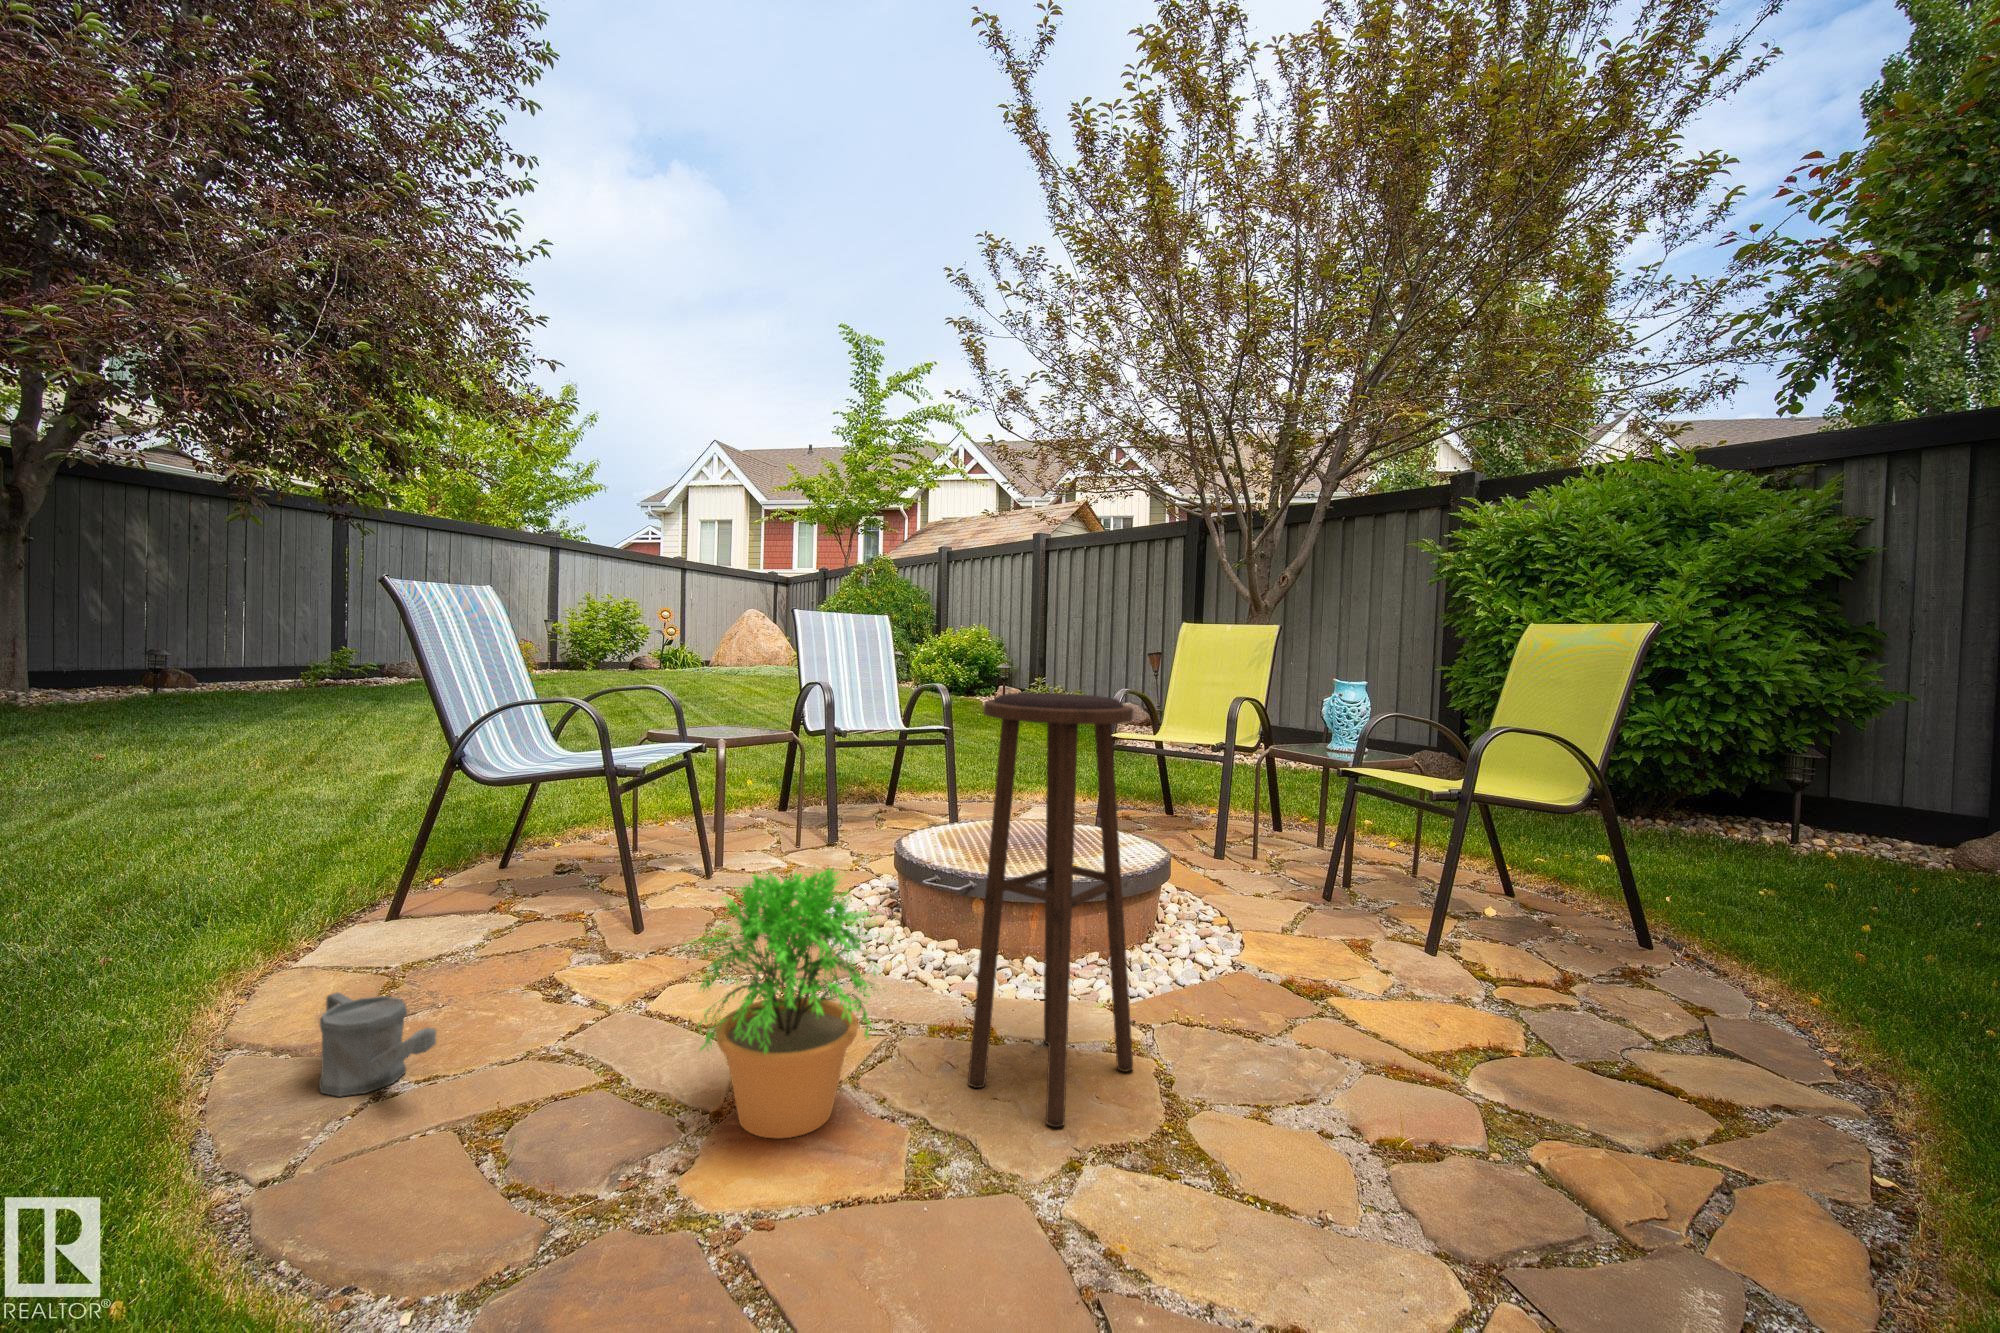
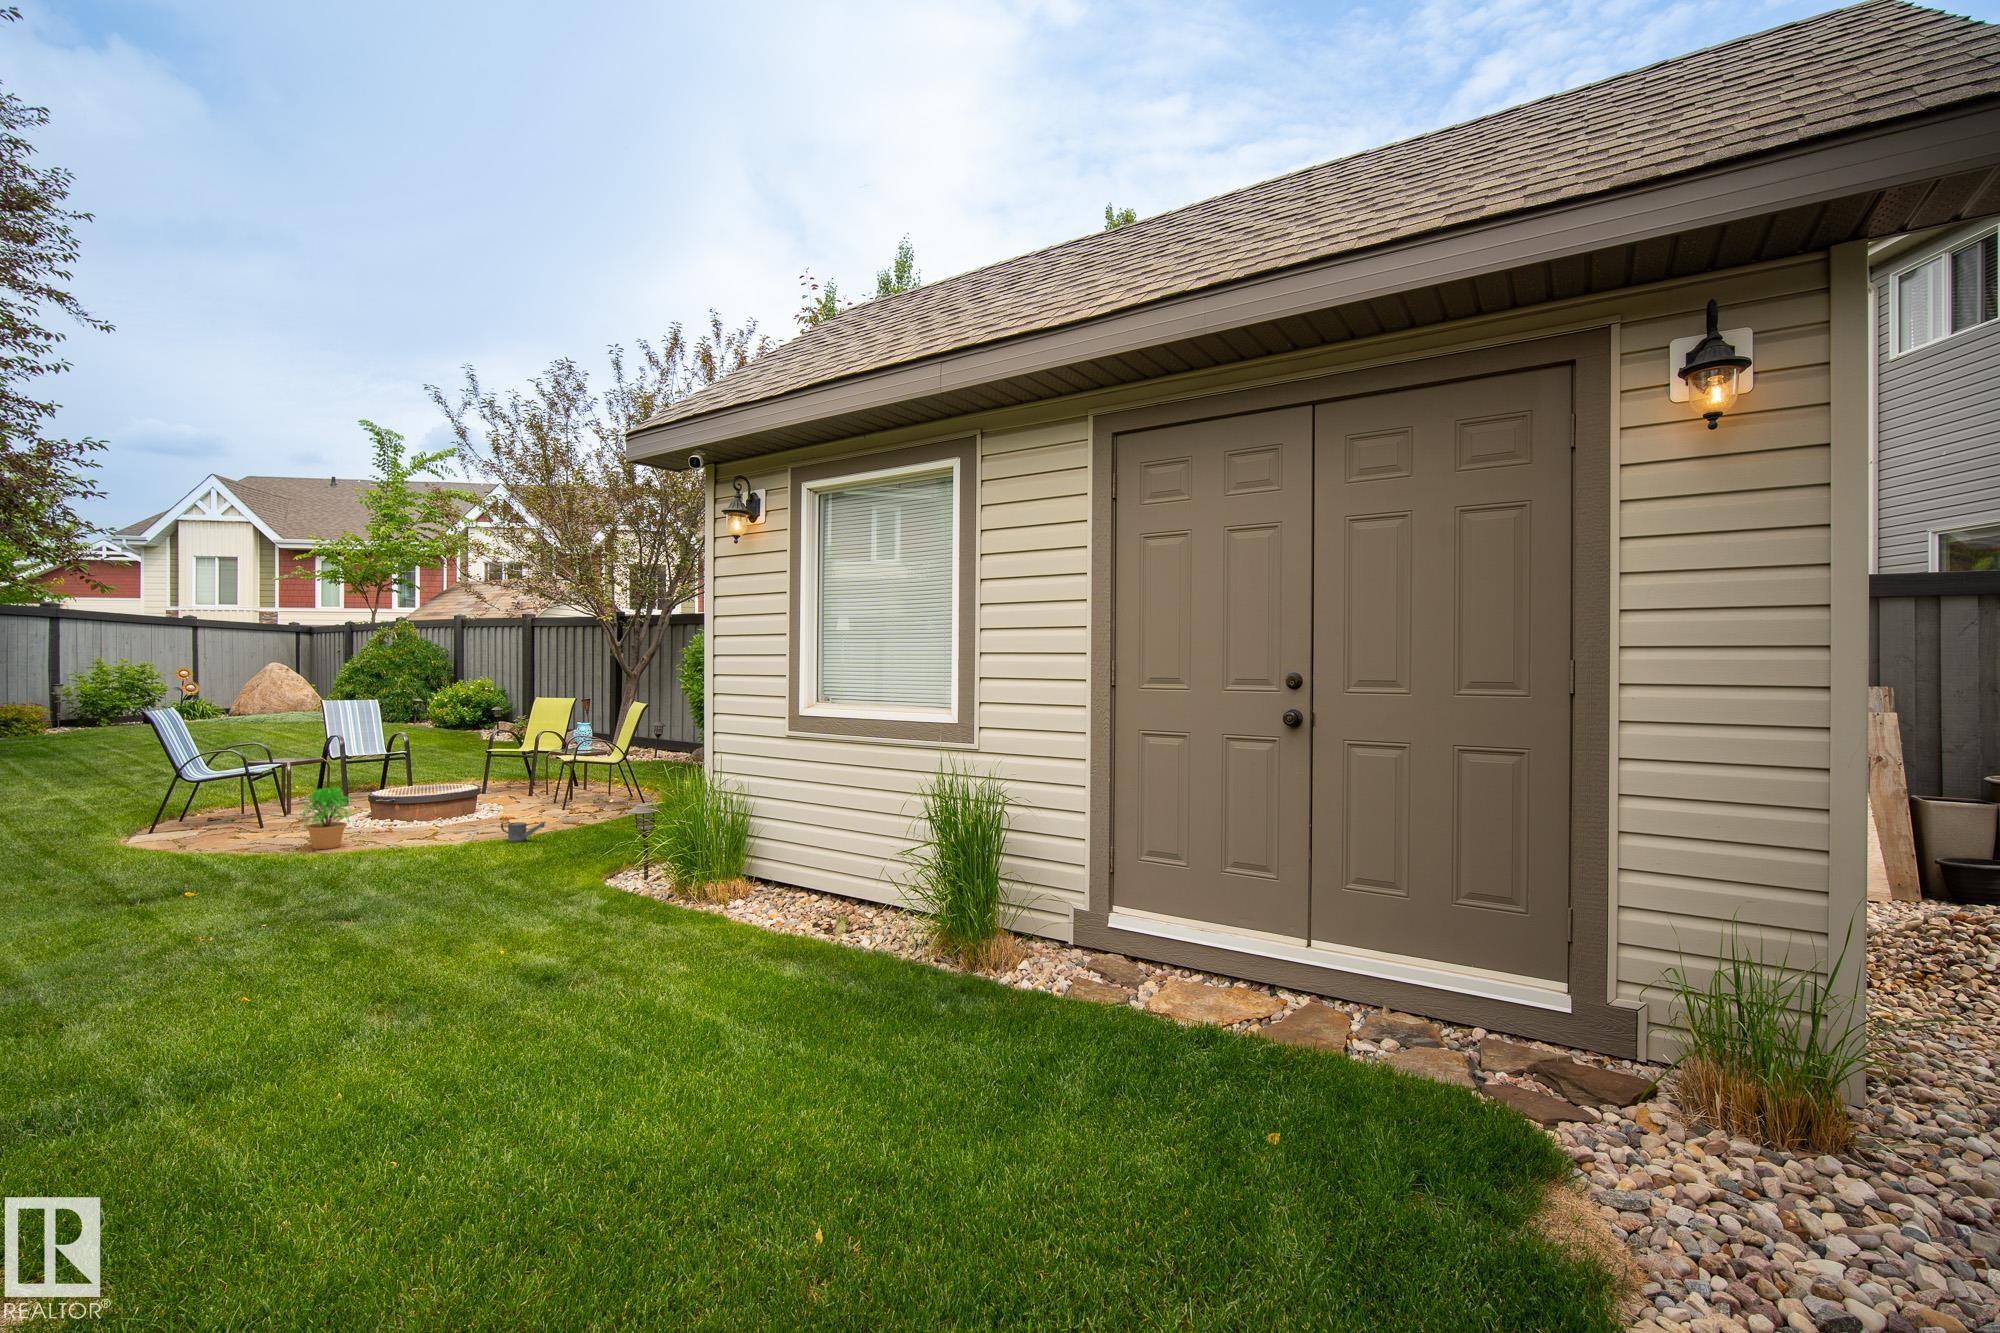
stool: present [968,692,1134,1127] -> none [382,739,434,843]
watering can: present [319,993,436,1097] -> present [501,822,545,842]

